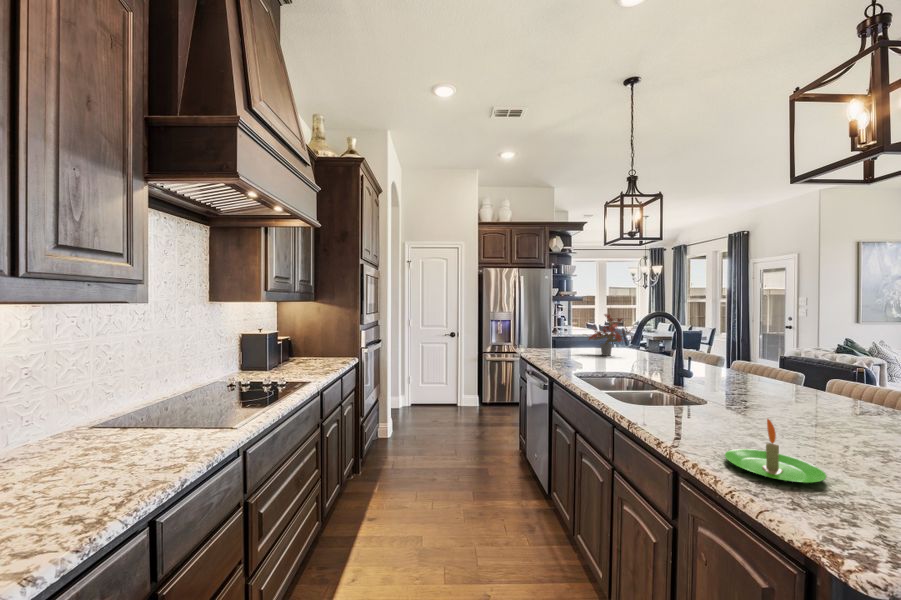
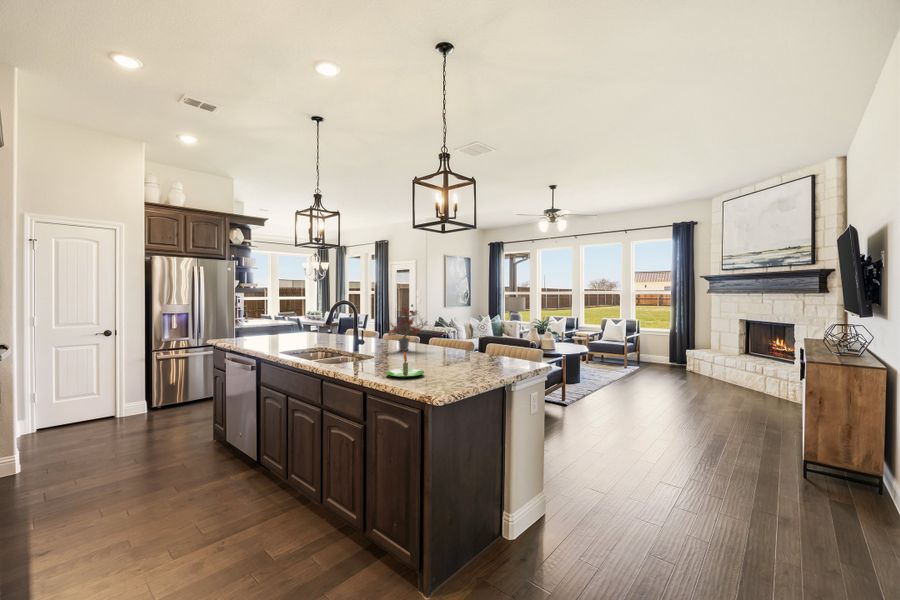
potted plant: present [588,312,632,356] -> present [388,307,427,351]

